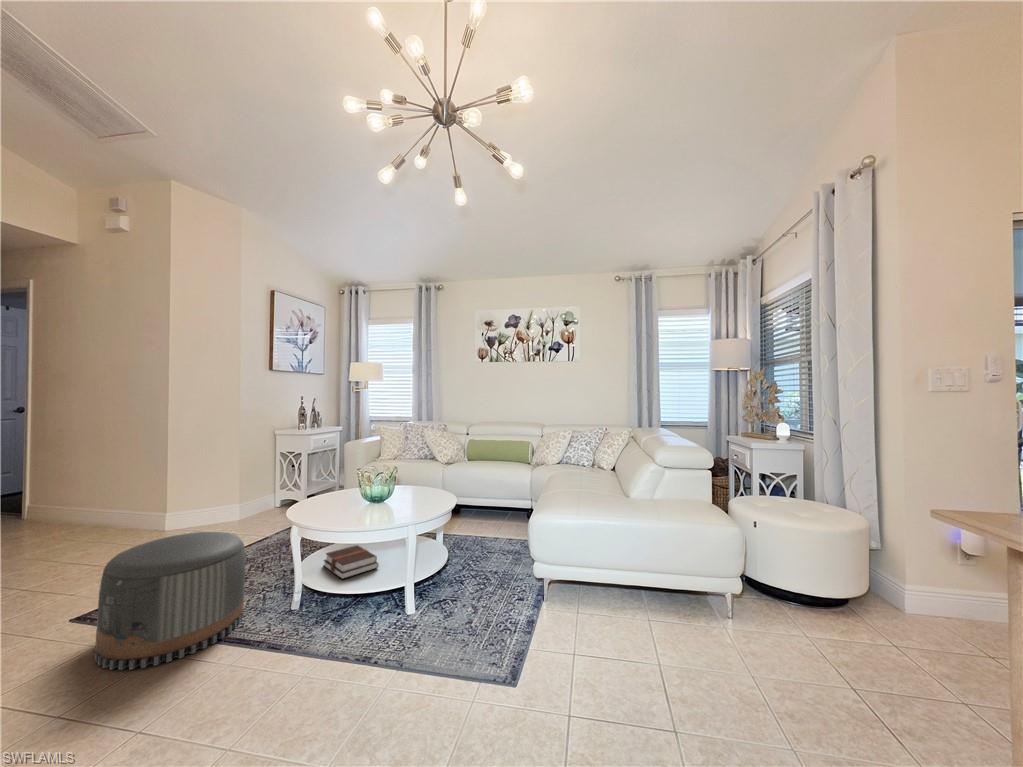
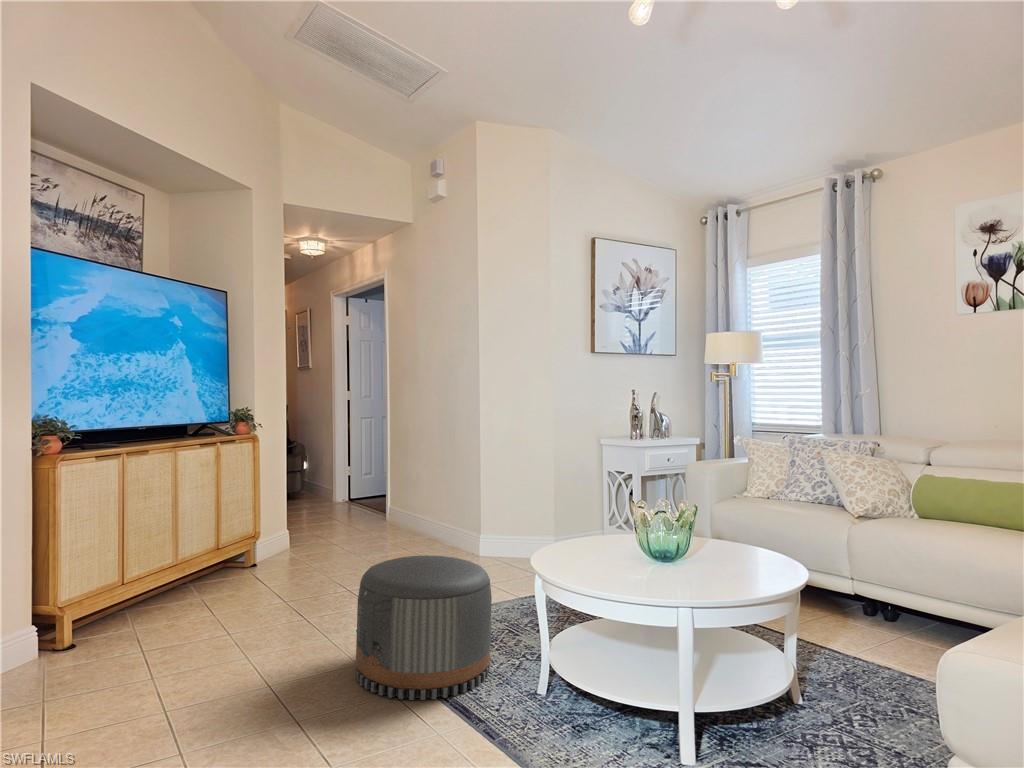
hardback book: present [324,545,378,579] -> none [587,626,655,673]

